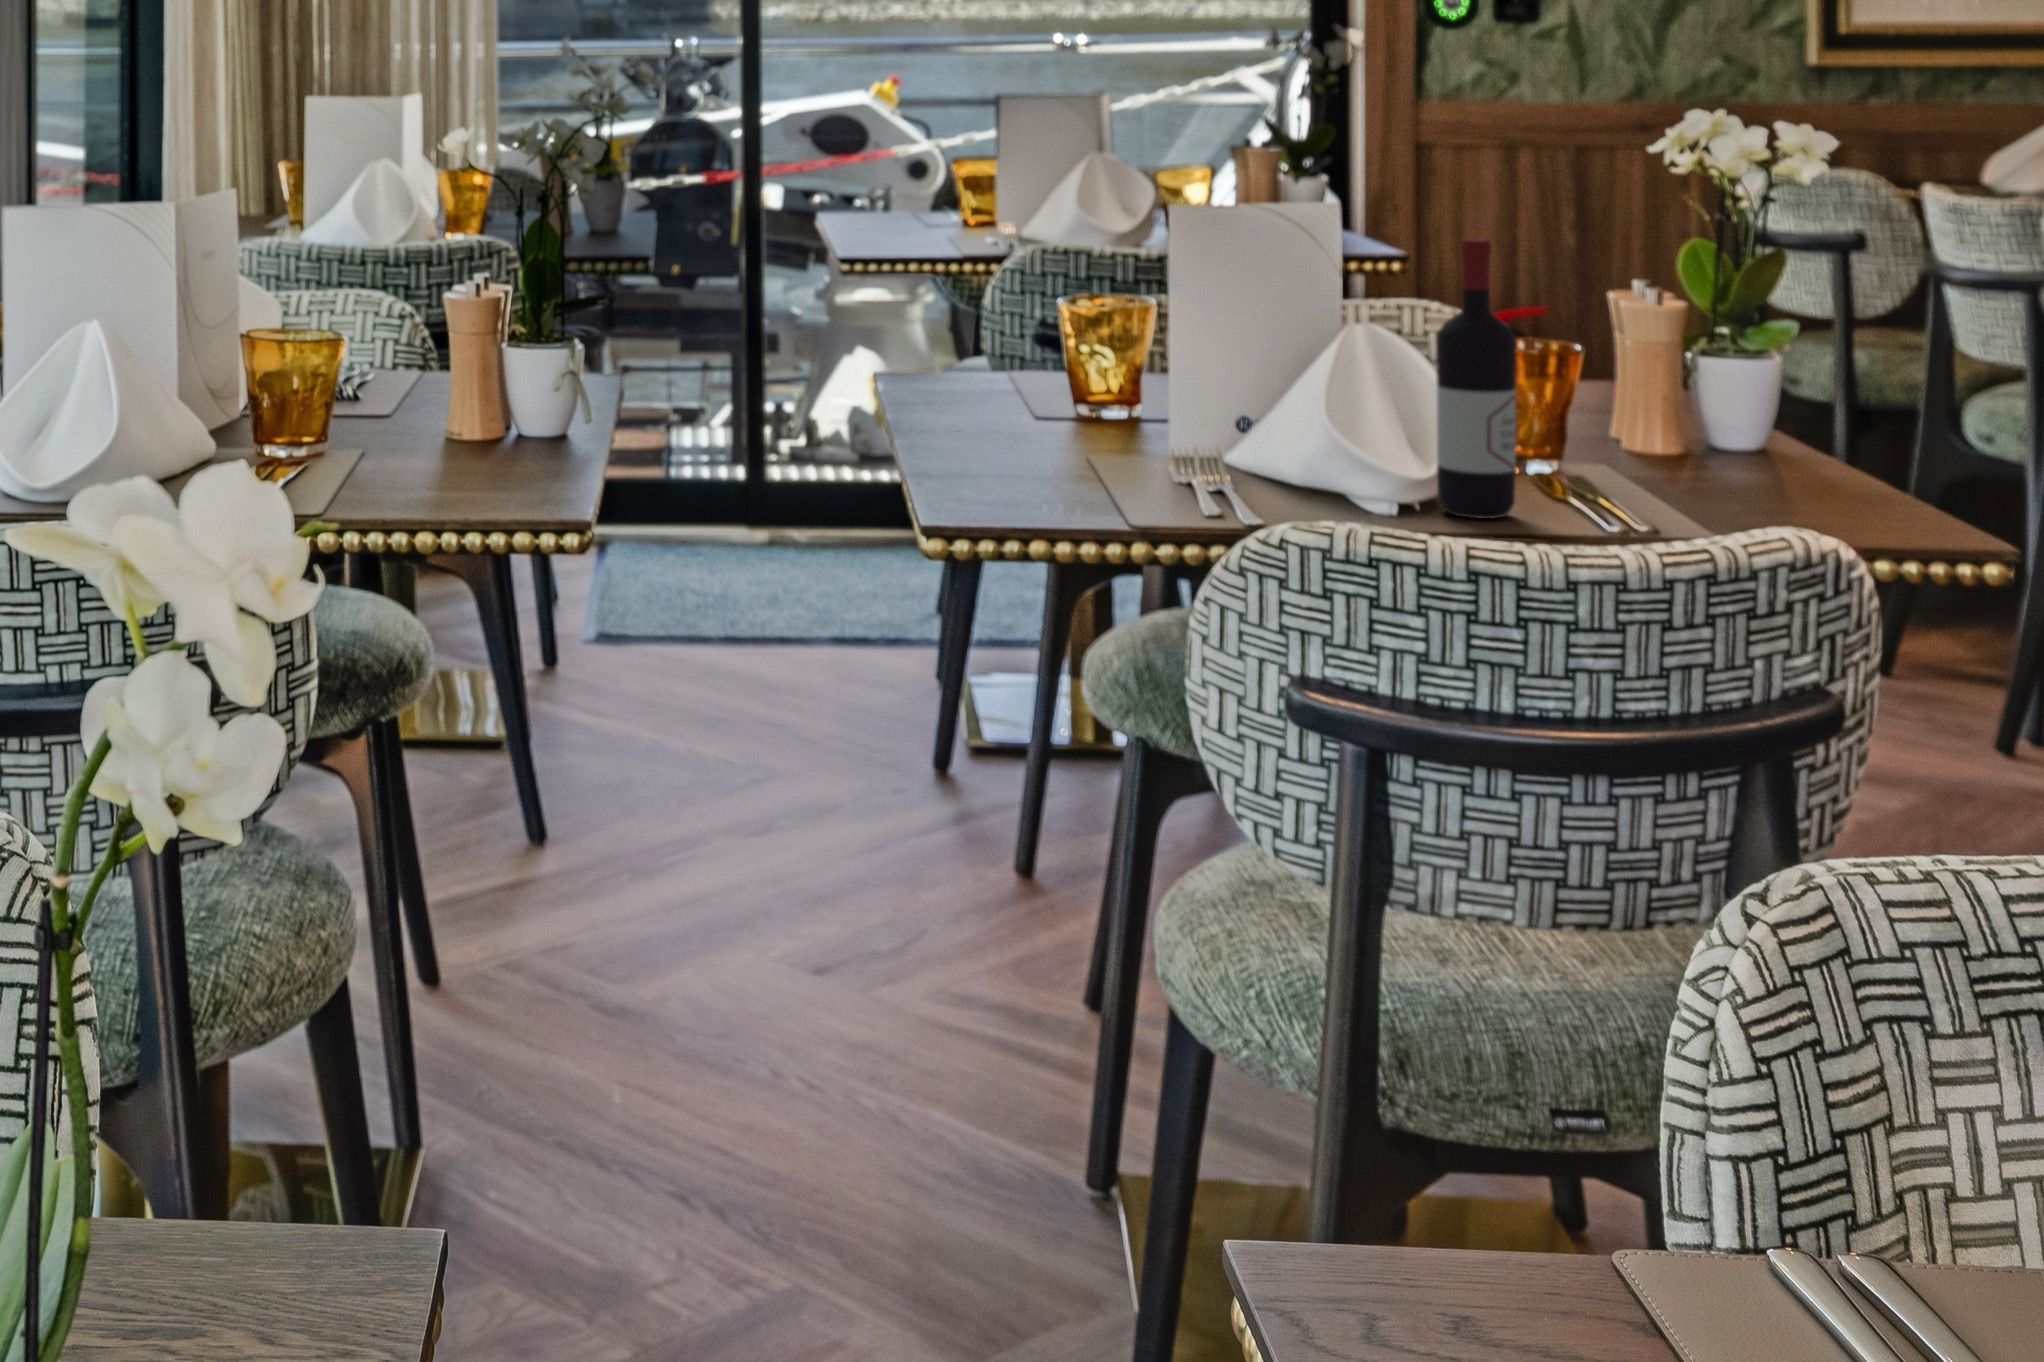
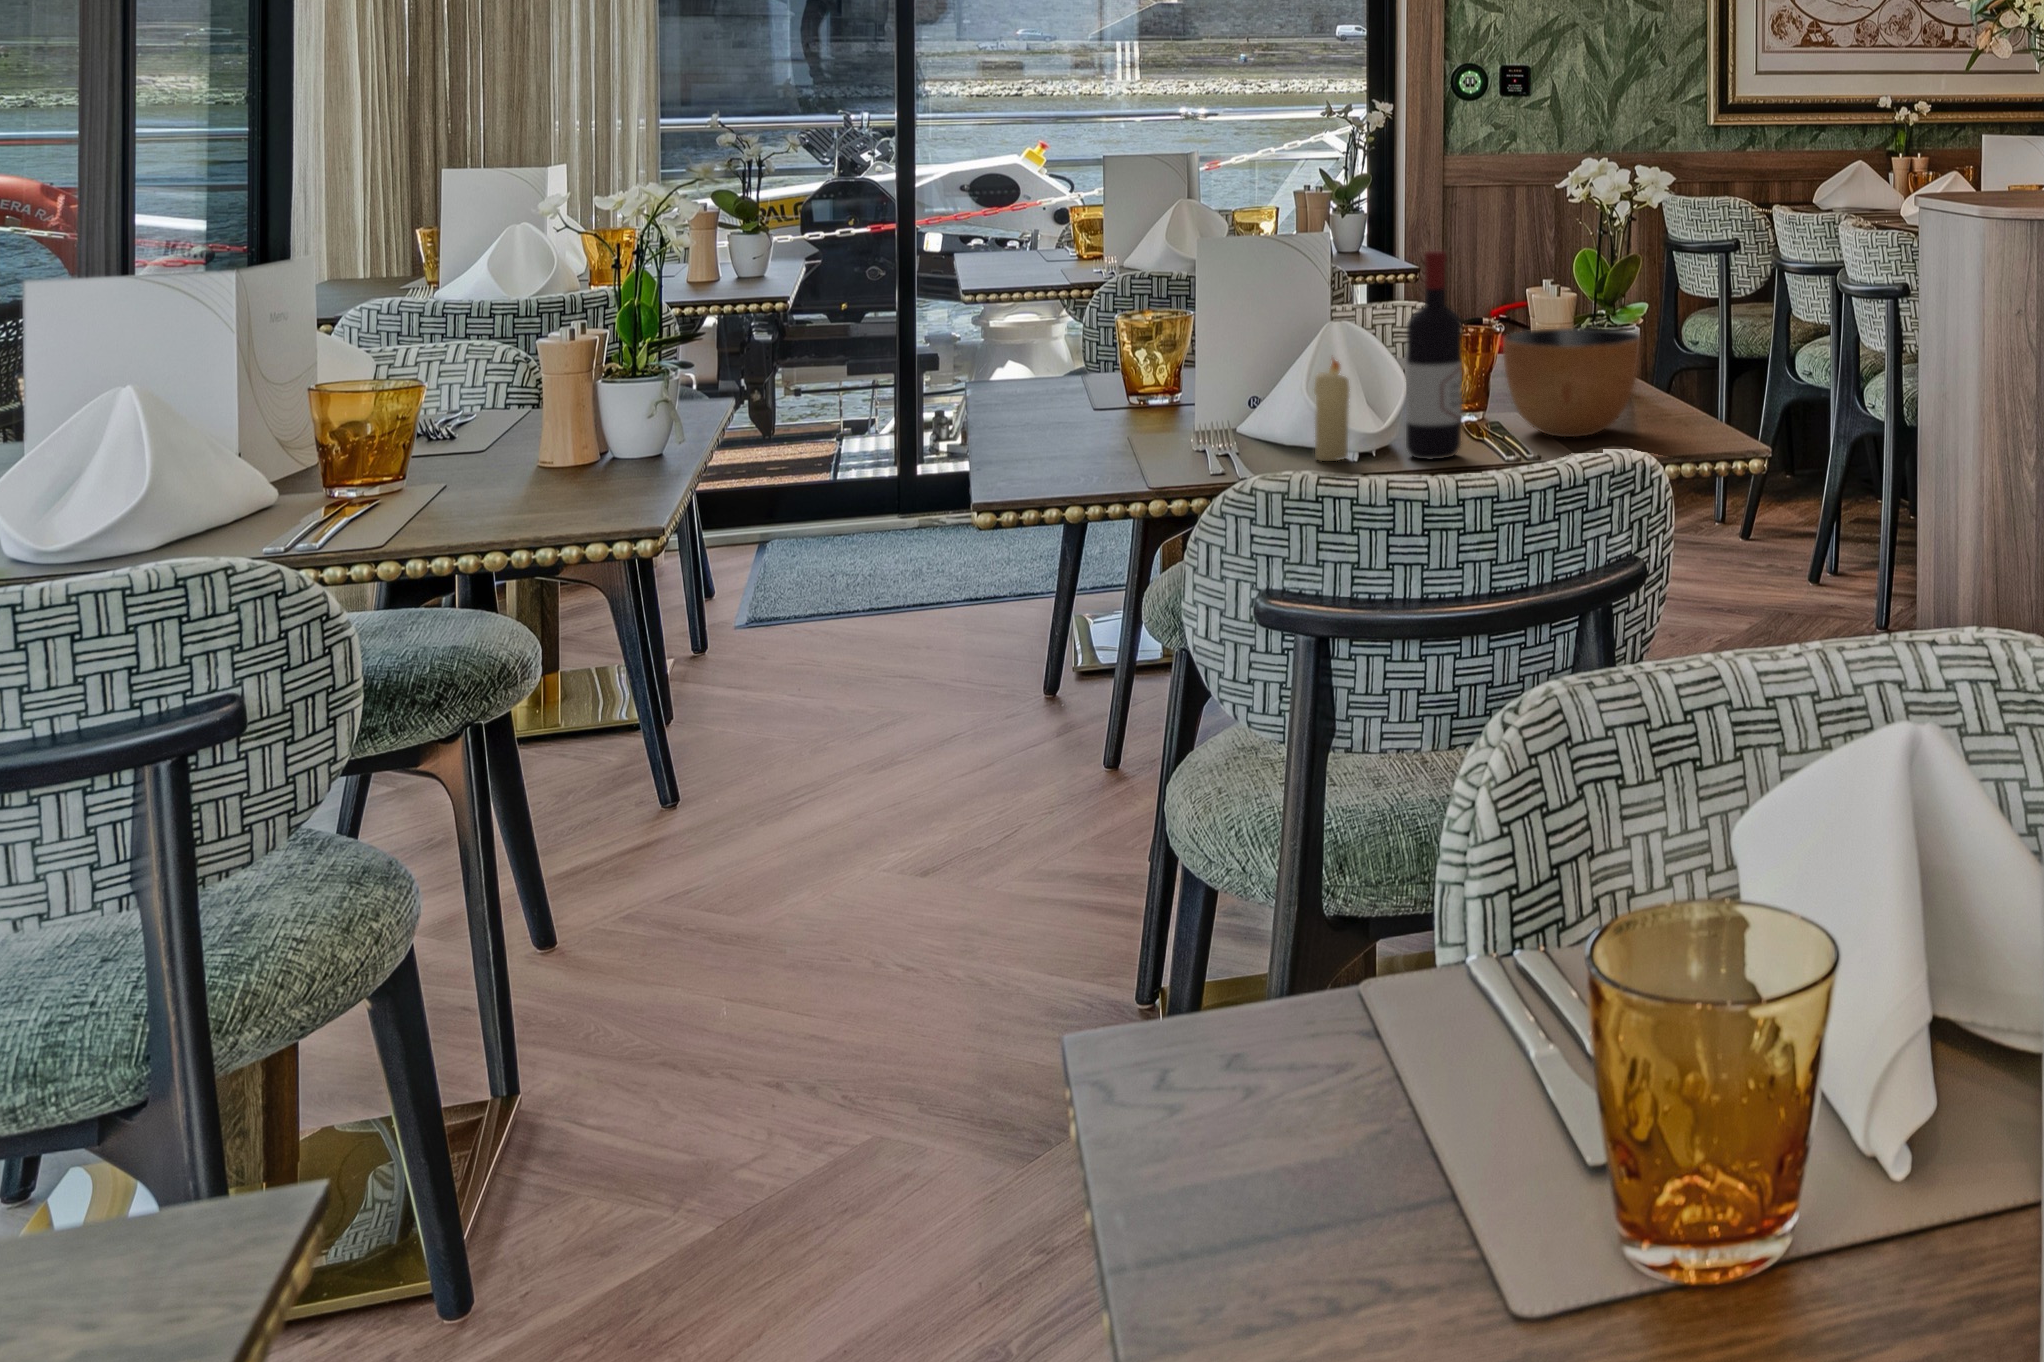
bowl: none [1567,351,1780,504] -> present [1503,328,1641,437]
candle: none [1312,370,1359,508] -> present [1314,359,1350,461]

